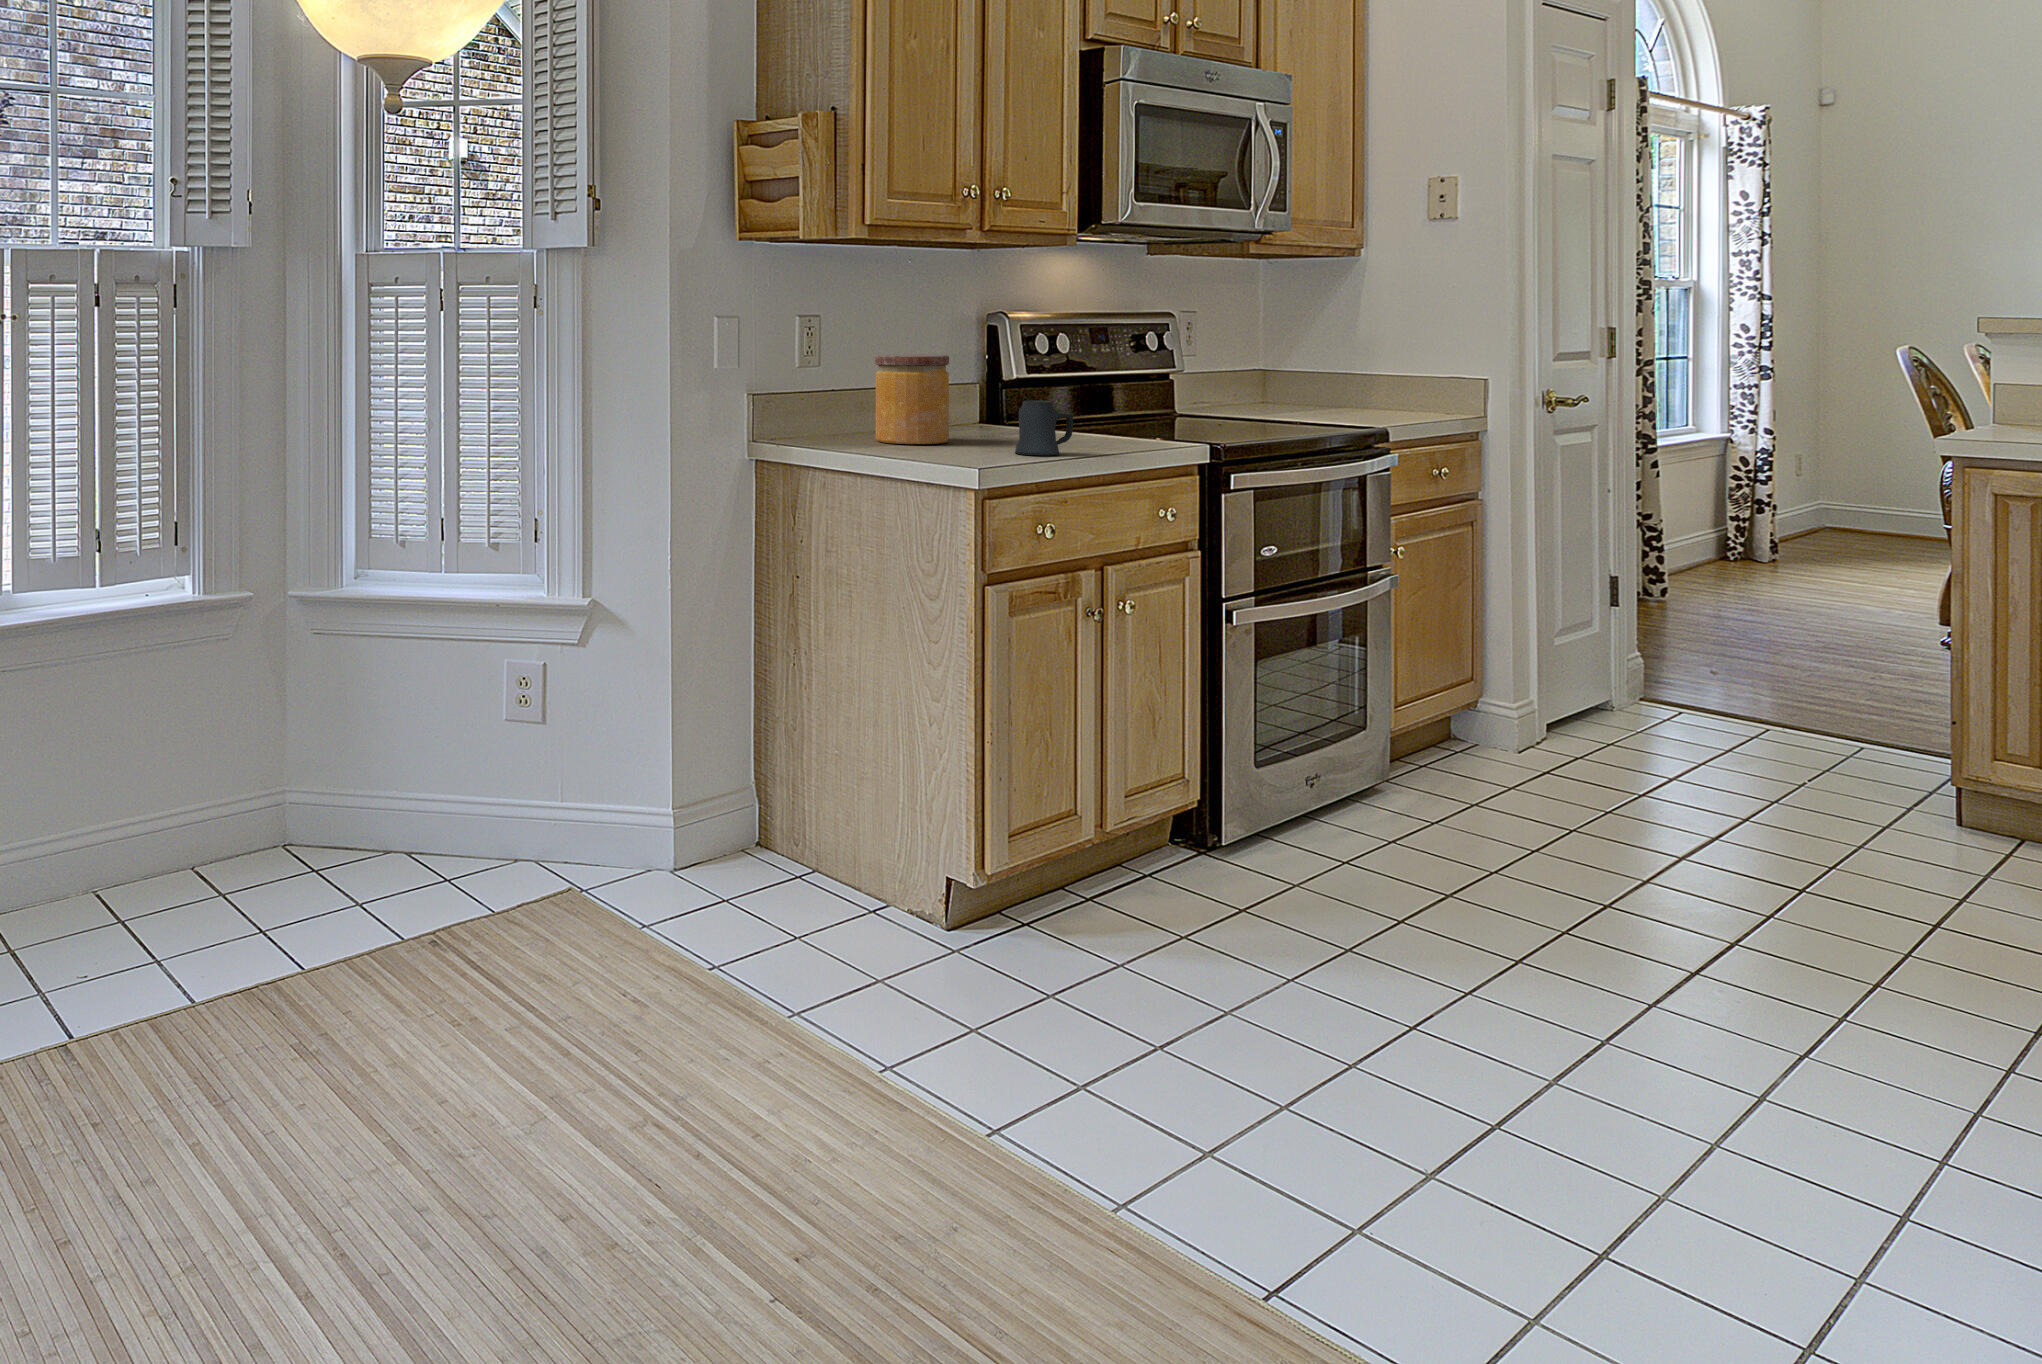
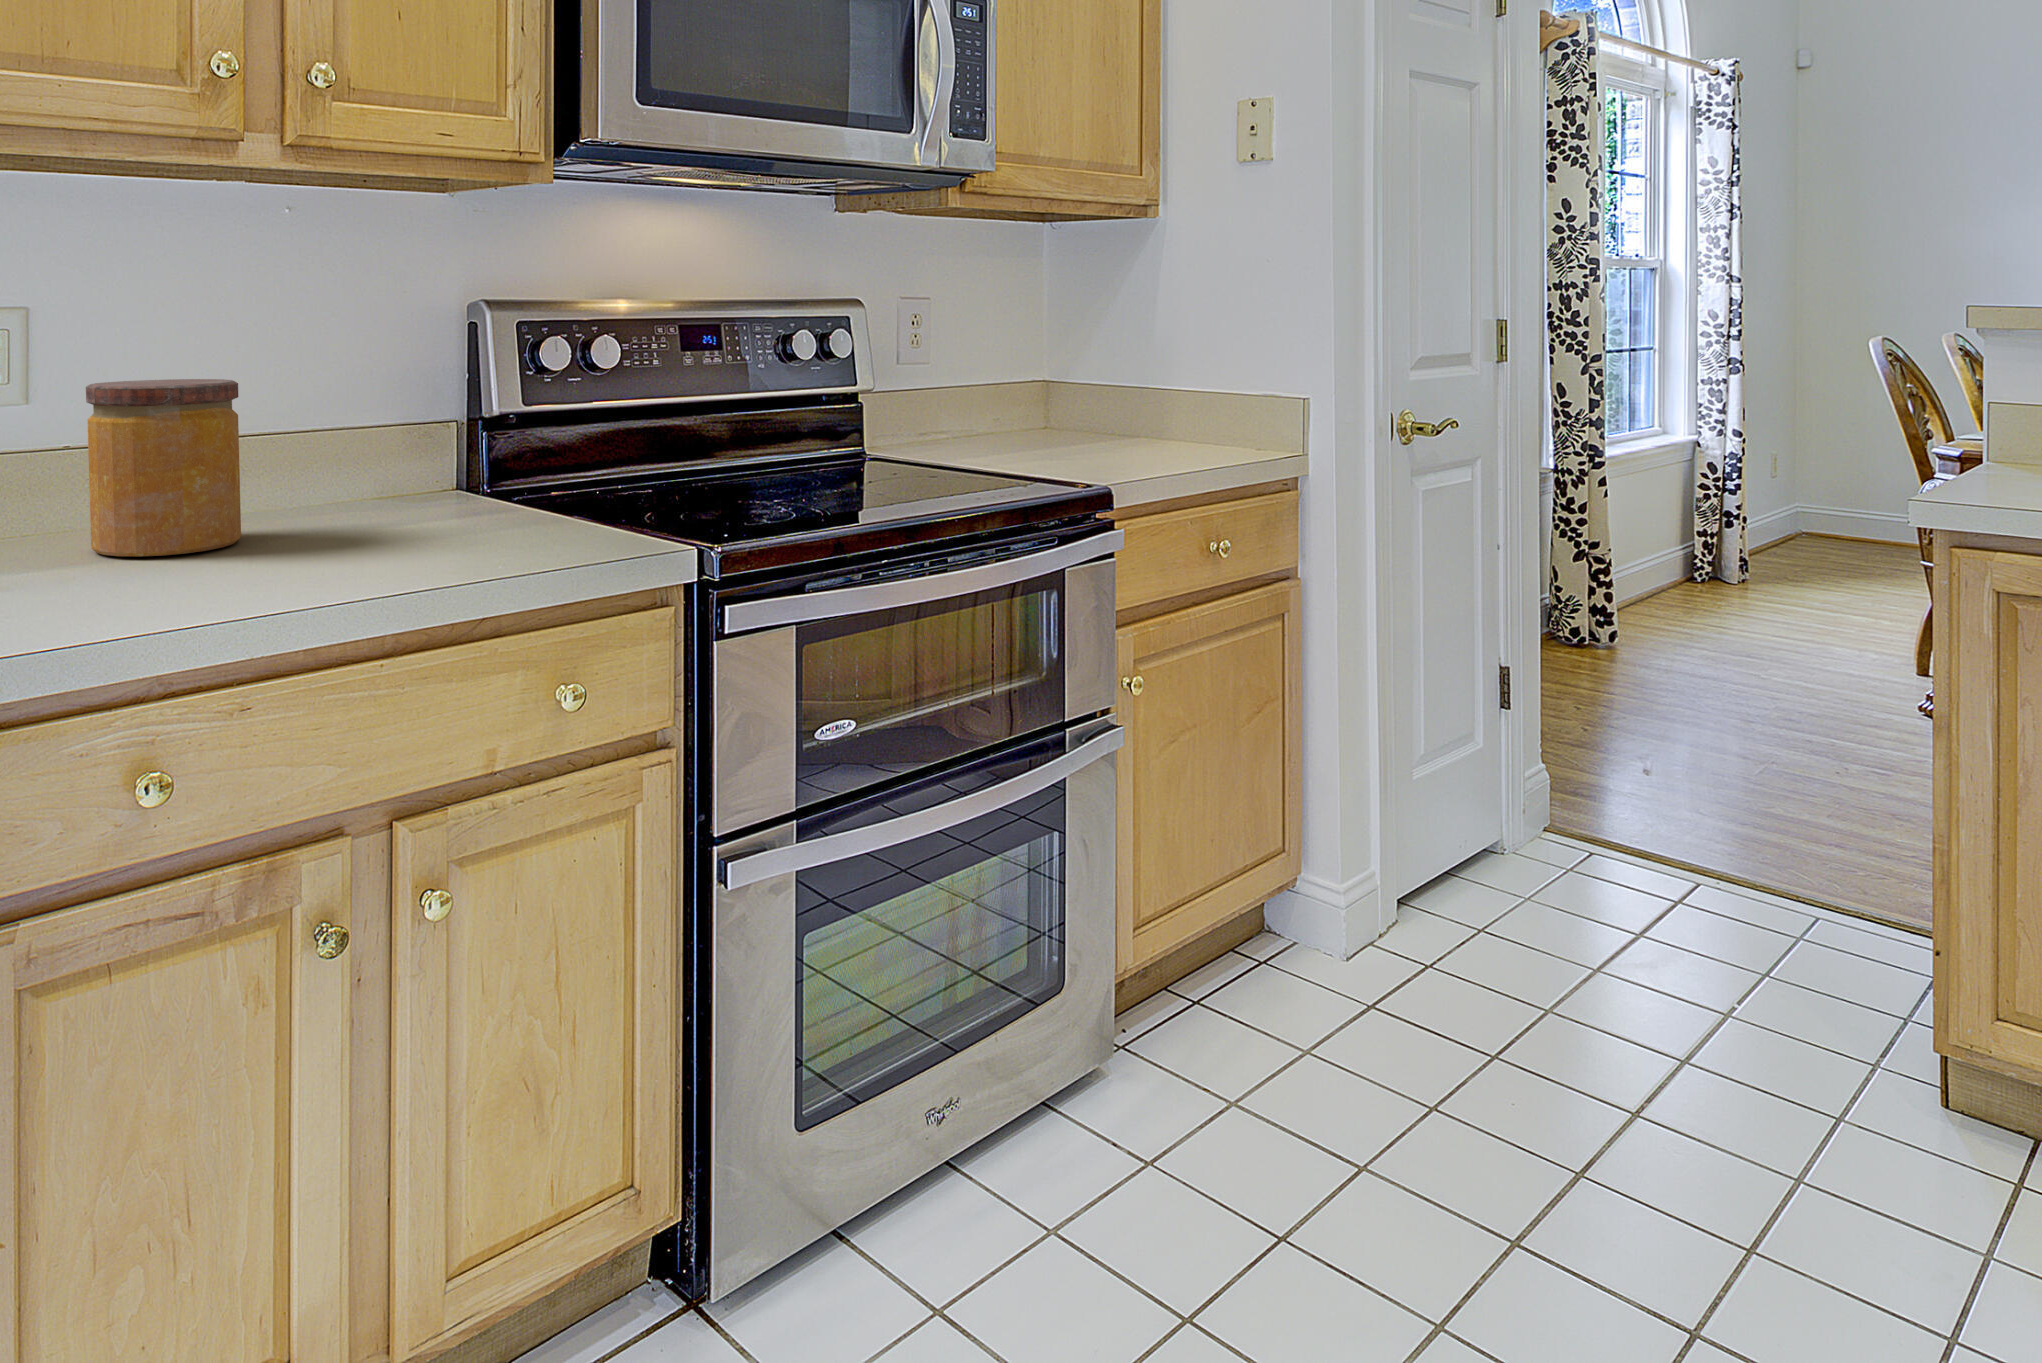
mug: present [1015,401,1073,455] -> none [247,477,365,593]

